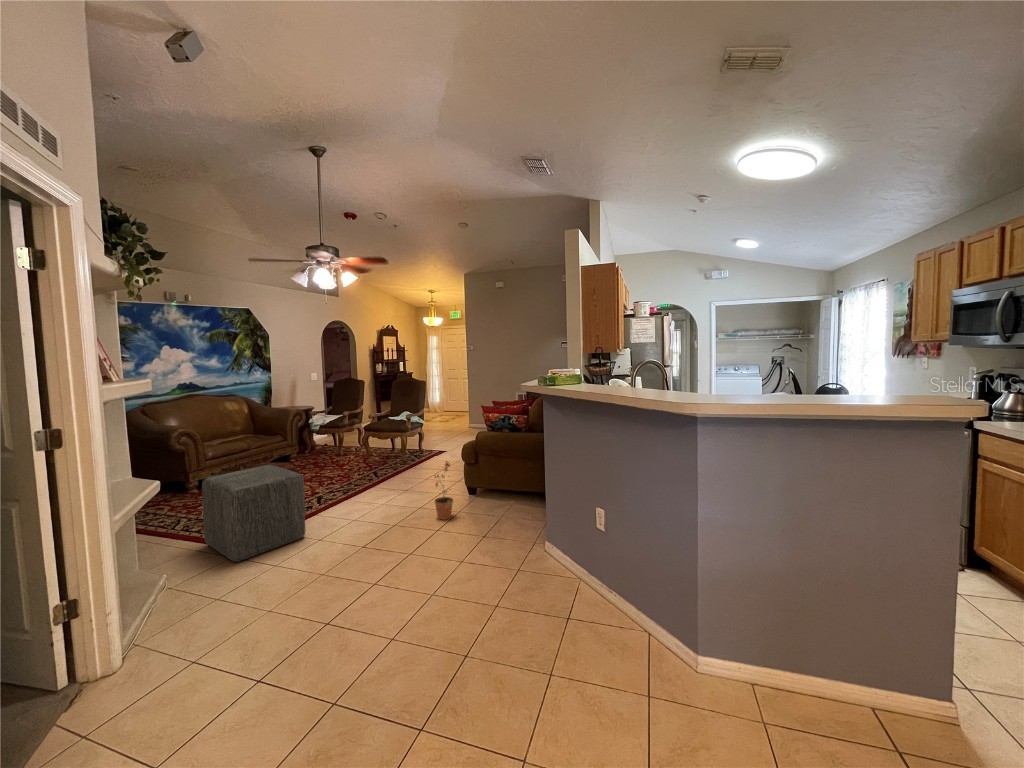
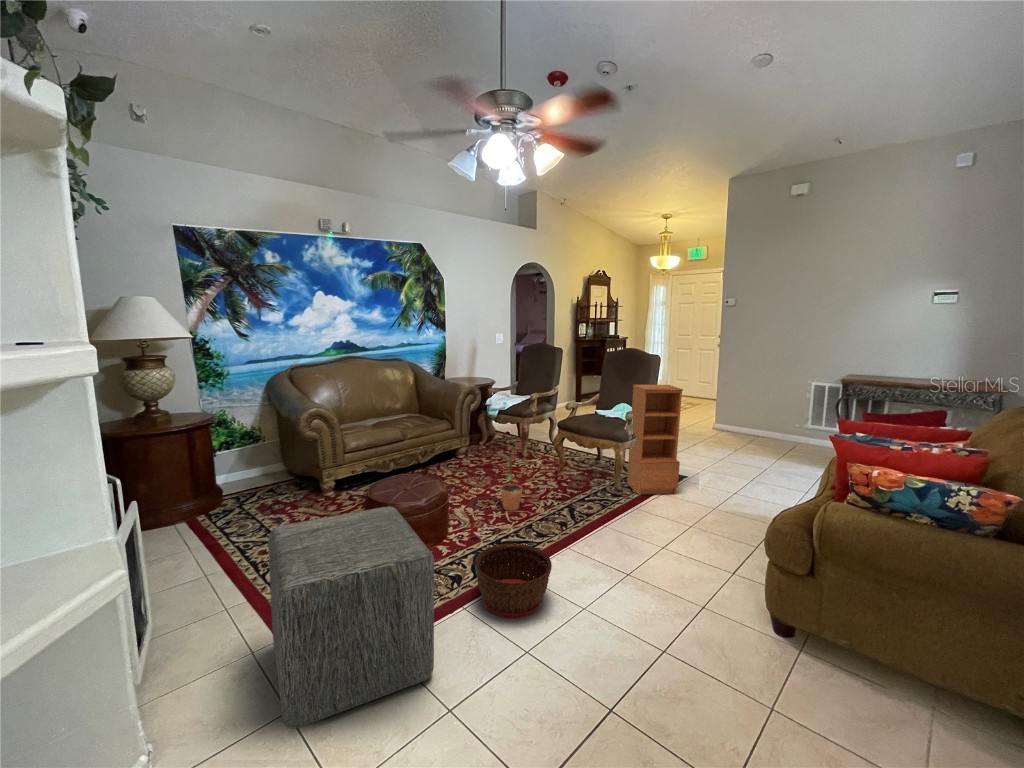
bookcase: none [408,397,438,462] -> present [627,385,683,495]
potted plant: present [435,461,453,519] -> present [500,443,522,511]
basket: none [320,482,363,515] -> present [475,543,552,618]

